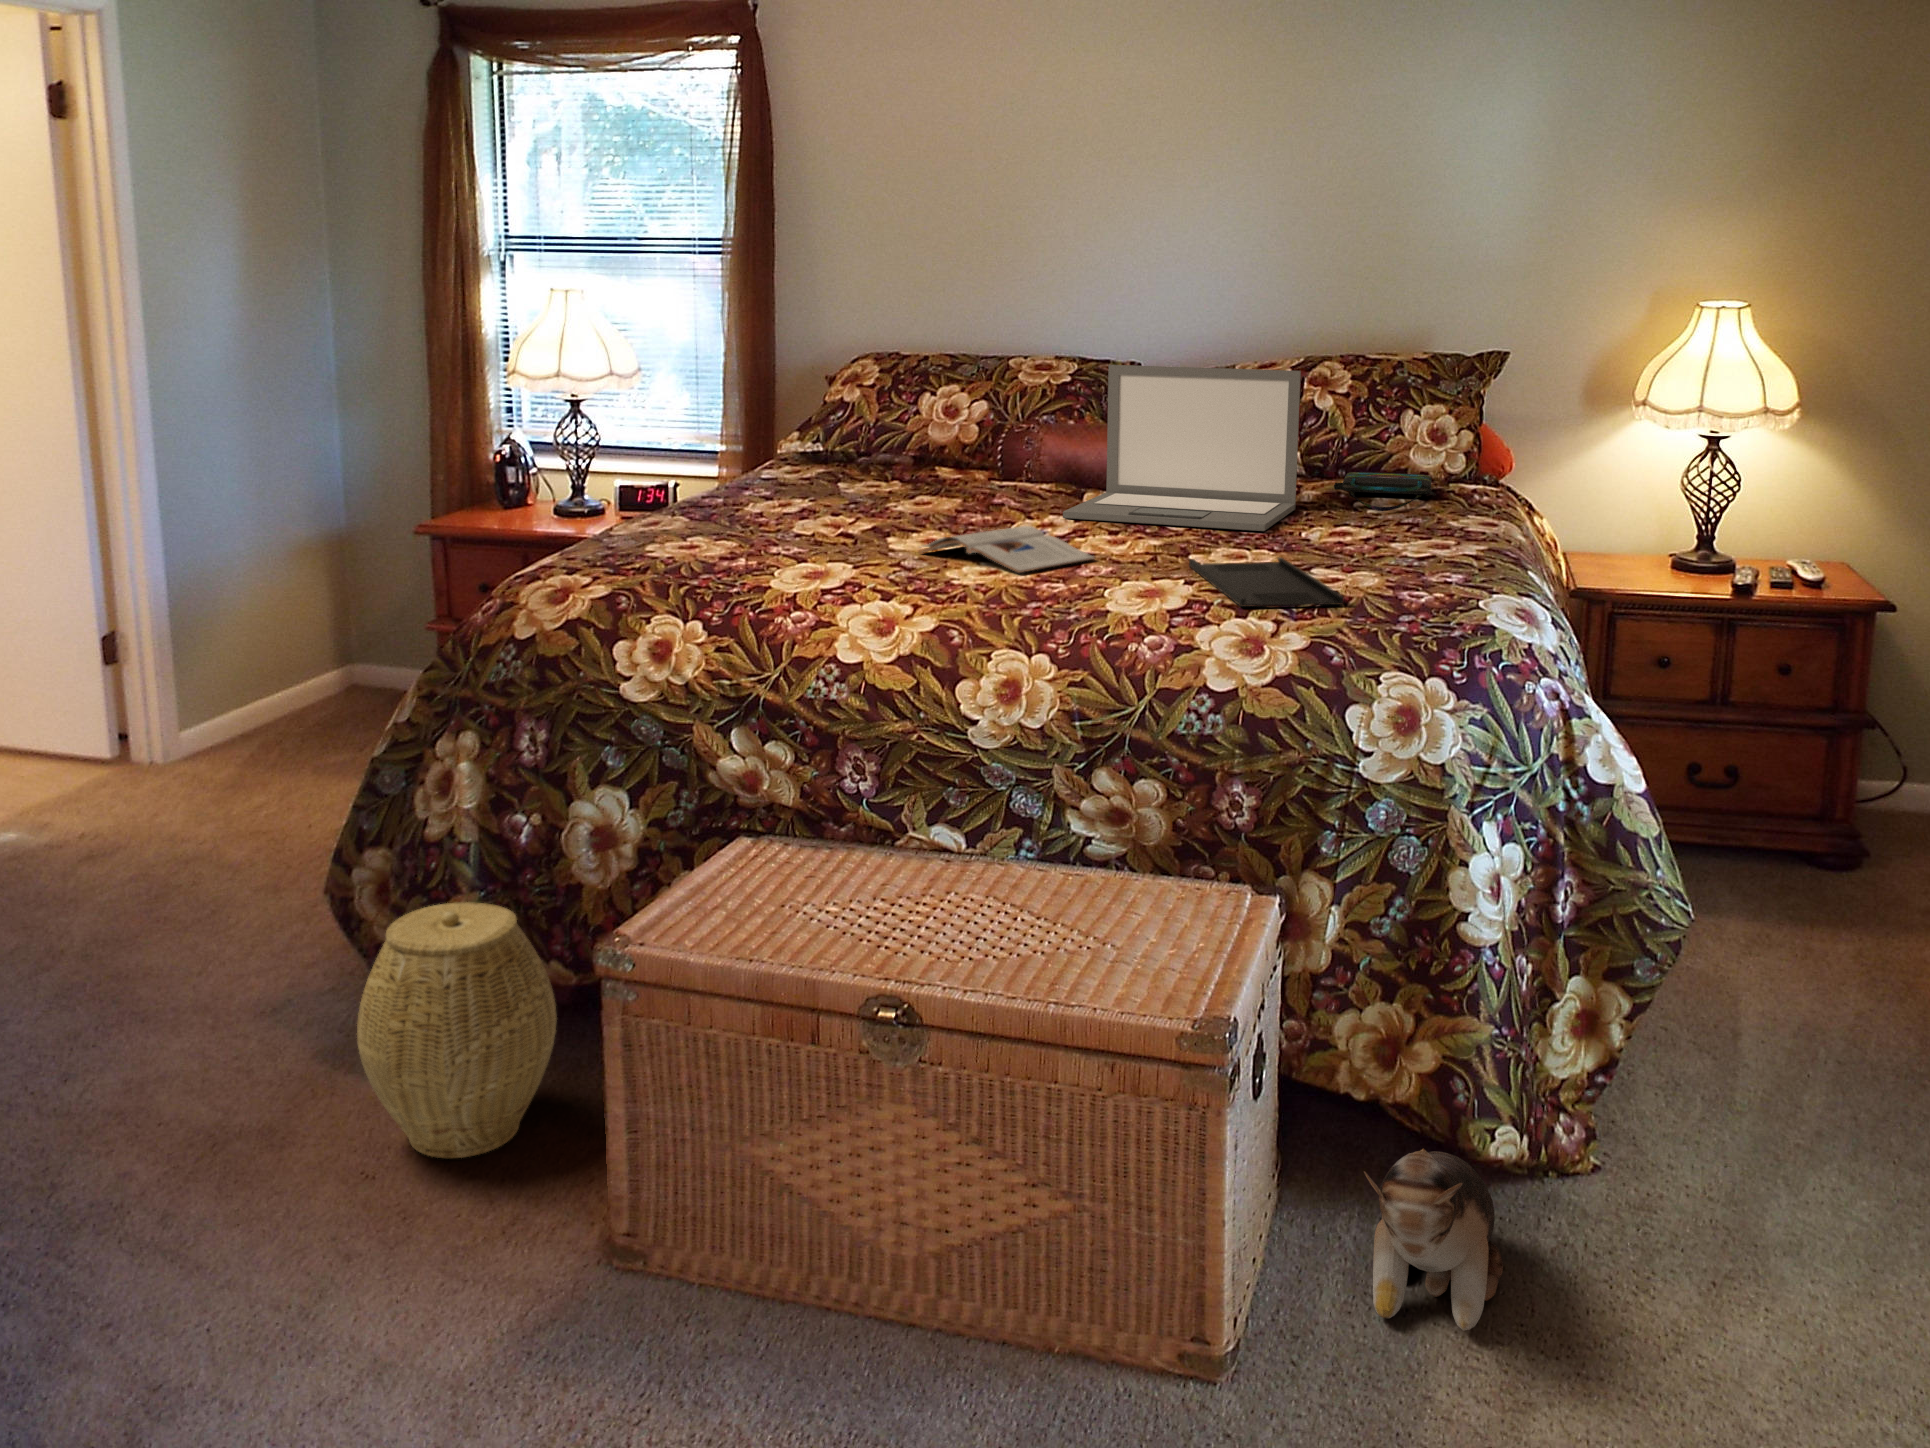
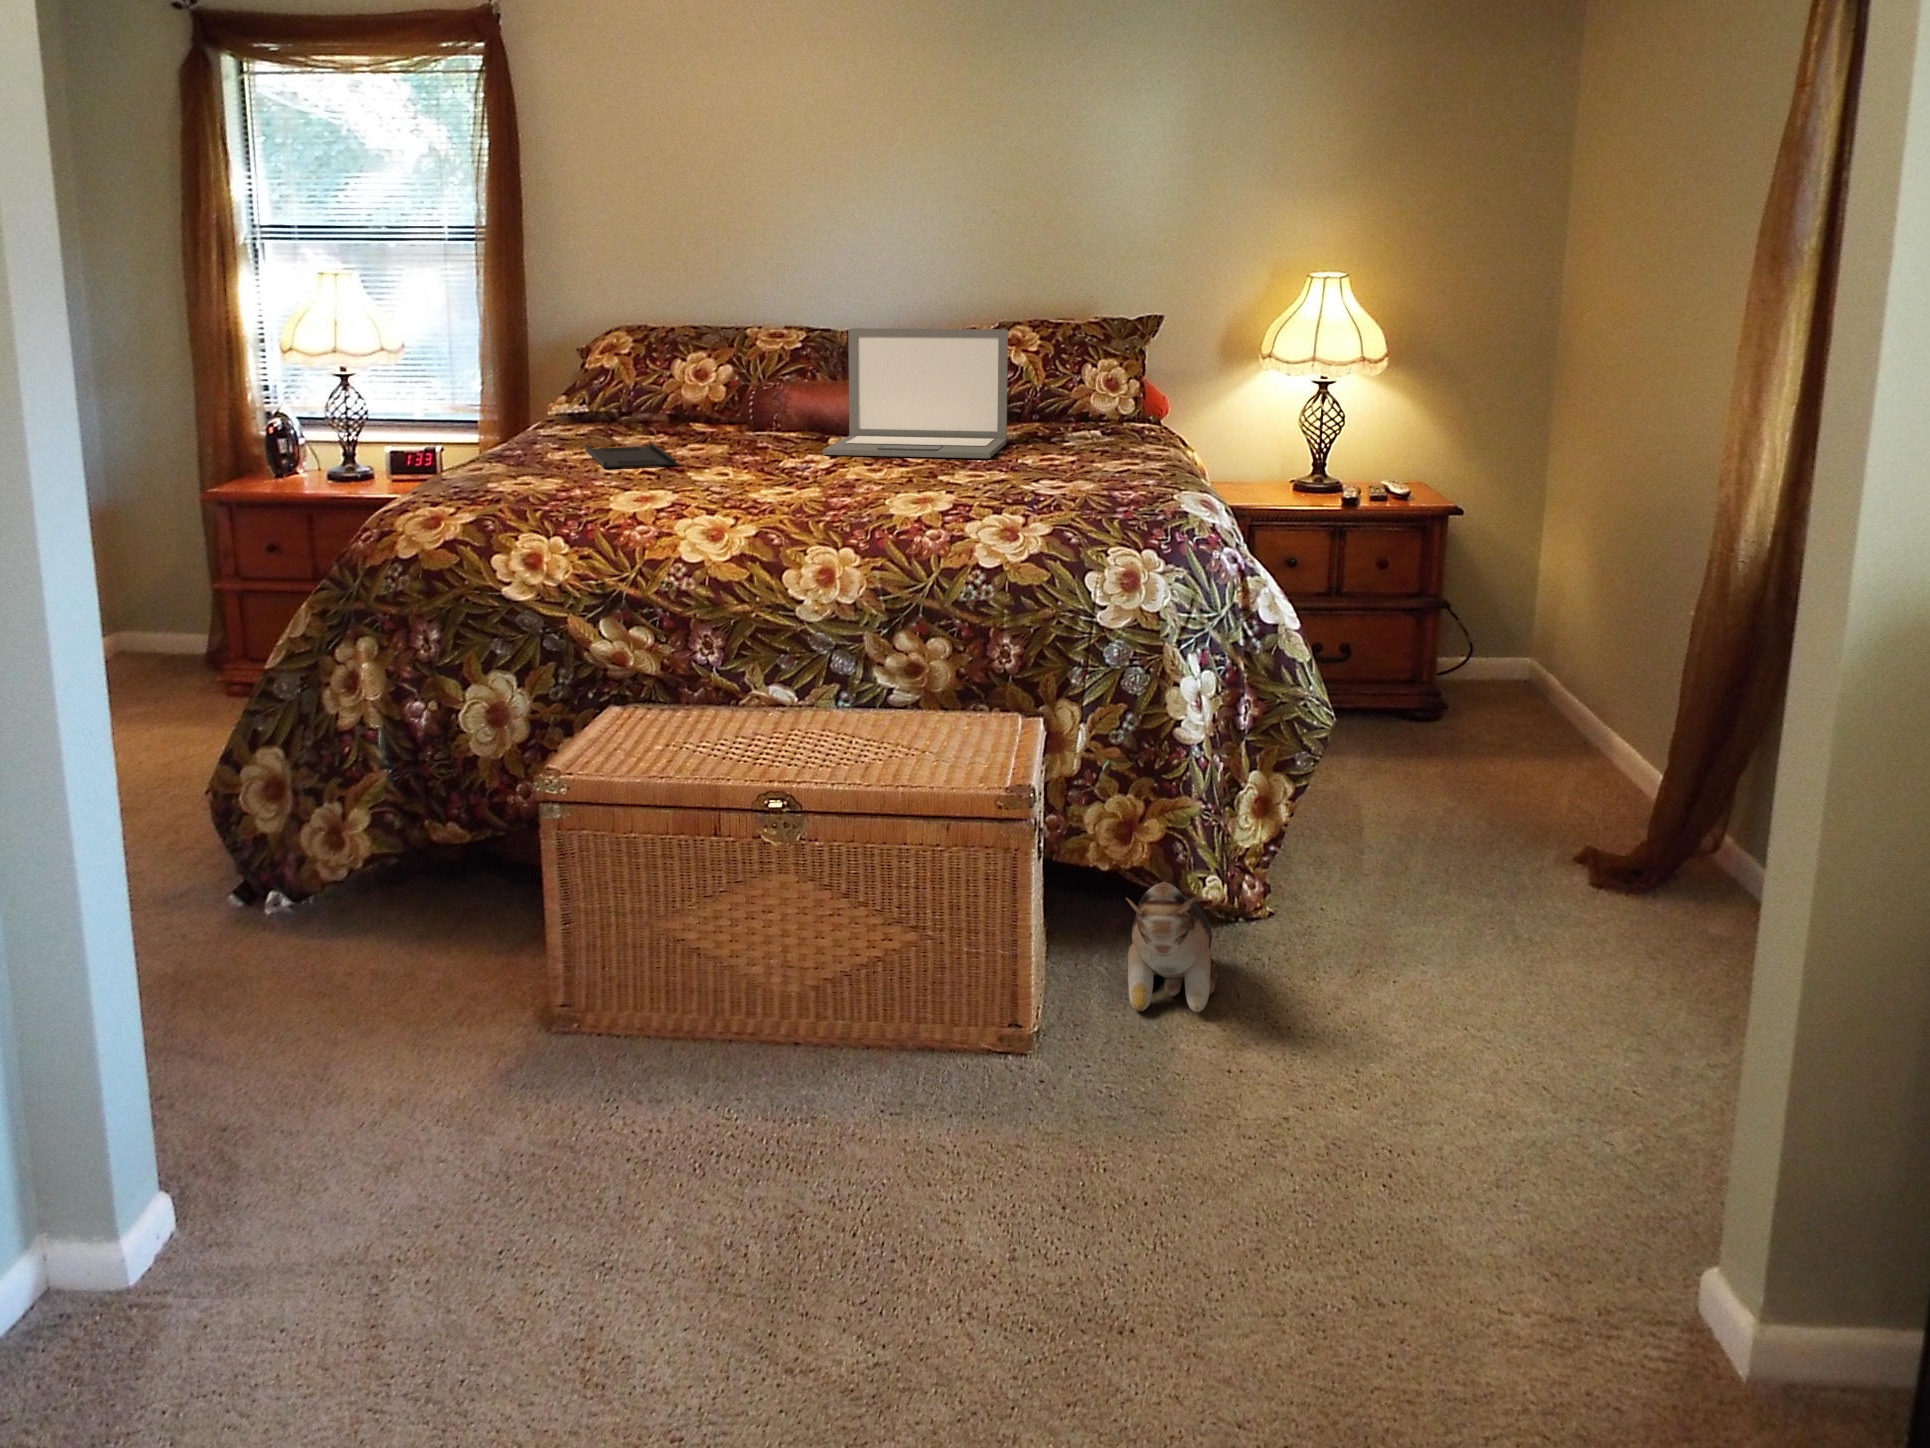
tote bag: present [1334,472,1436,511] -> none [1032,415,1114,443]
magazine: present [919,526,1095,573] -> none [720,457,866,491]
tray: present [1189,557,1344,607] -> present [586,443,675,468]
woven basket: present [357,902,557,1158] -> none [303,773,466,976]

